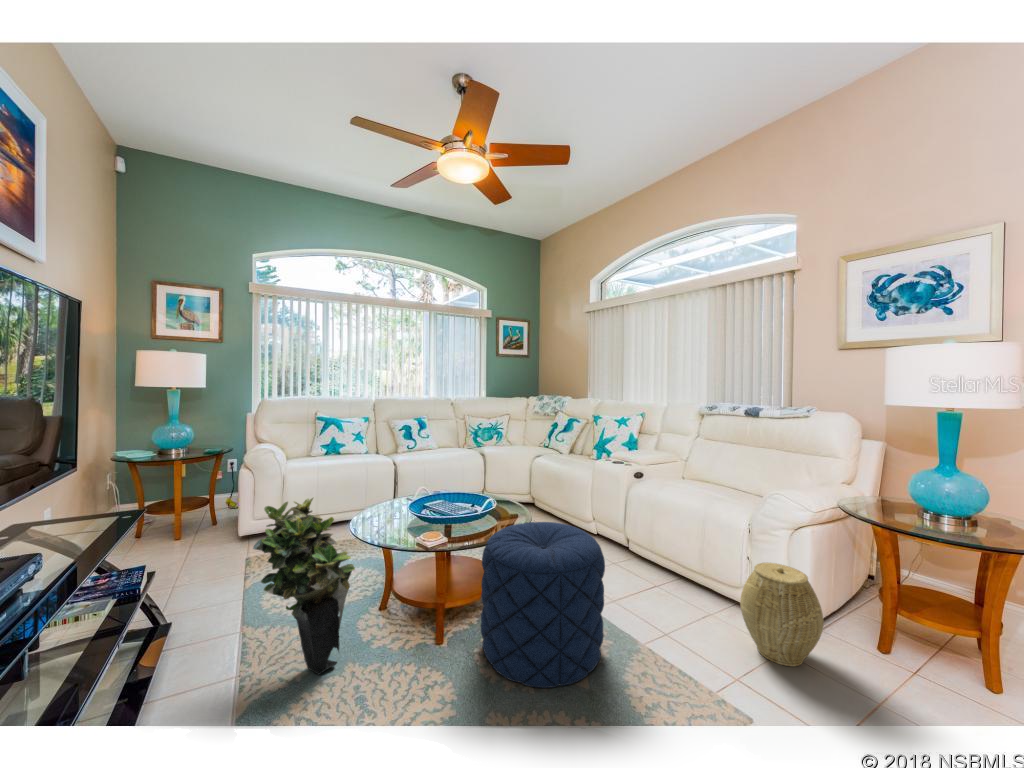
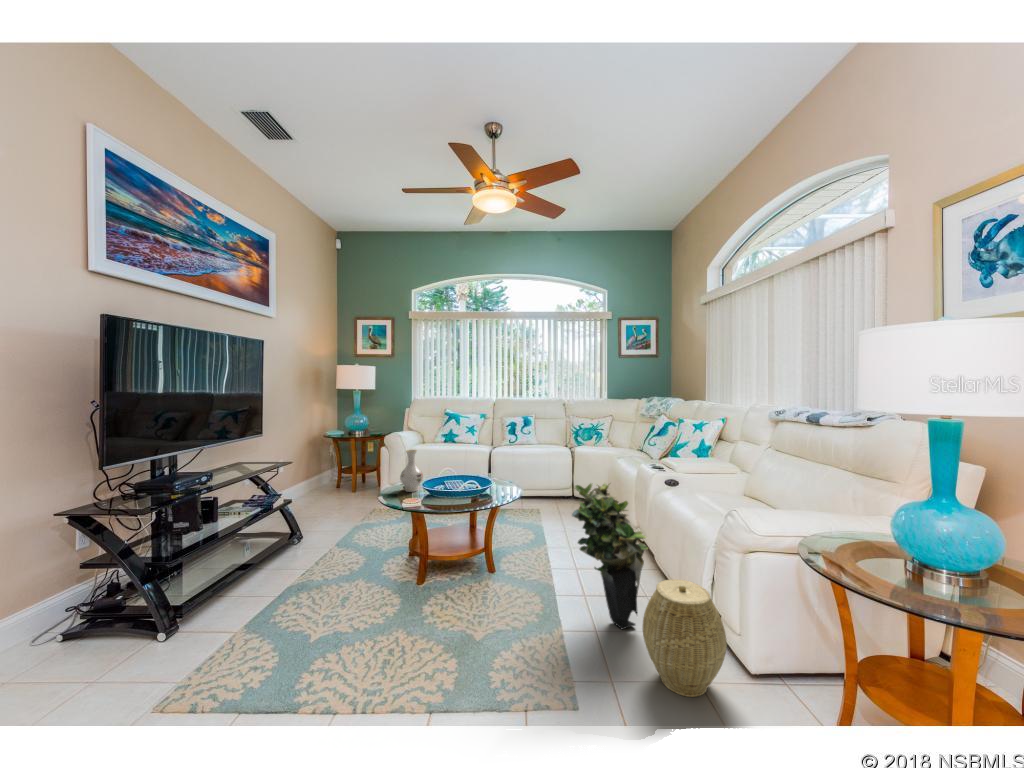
vase: none [377,469,408,527] -> present [400,450,423,492]
potted plant: present [253,498,355,675] -> present [572,483,648,629]
pouf: present [481,522,605,688] -> none [423,502,525,633]

